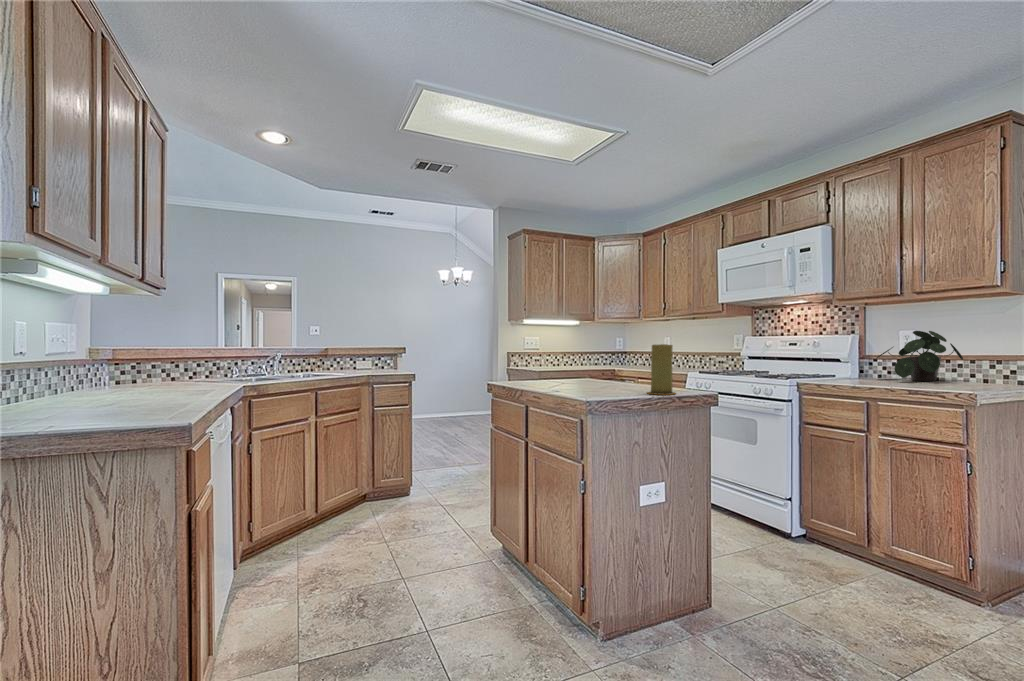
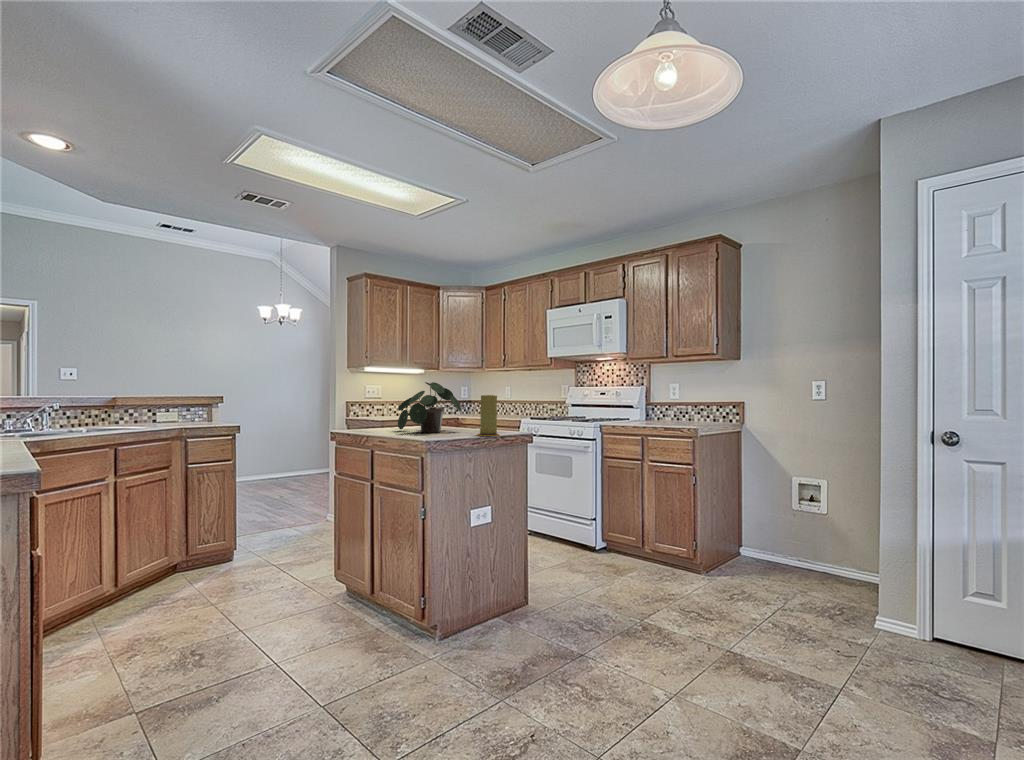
potted plant: present [877,331,963,381] -> present [398,382,461,433]

